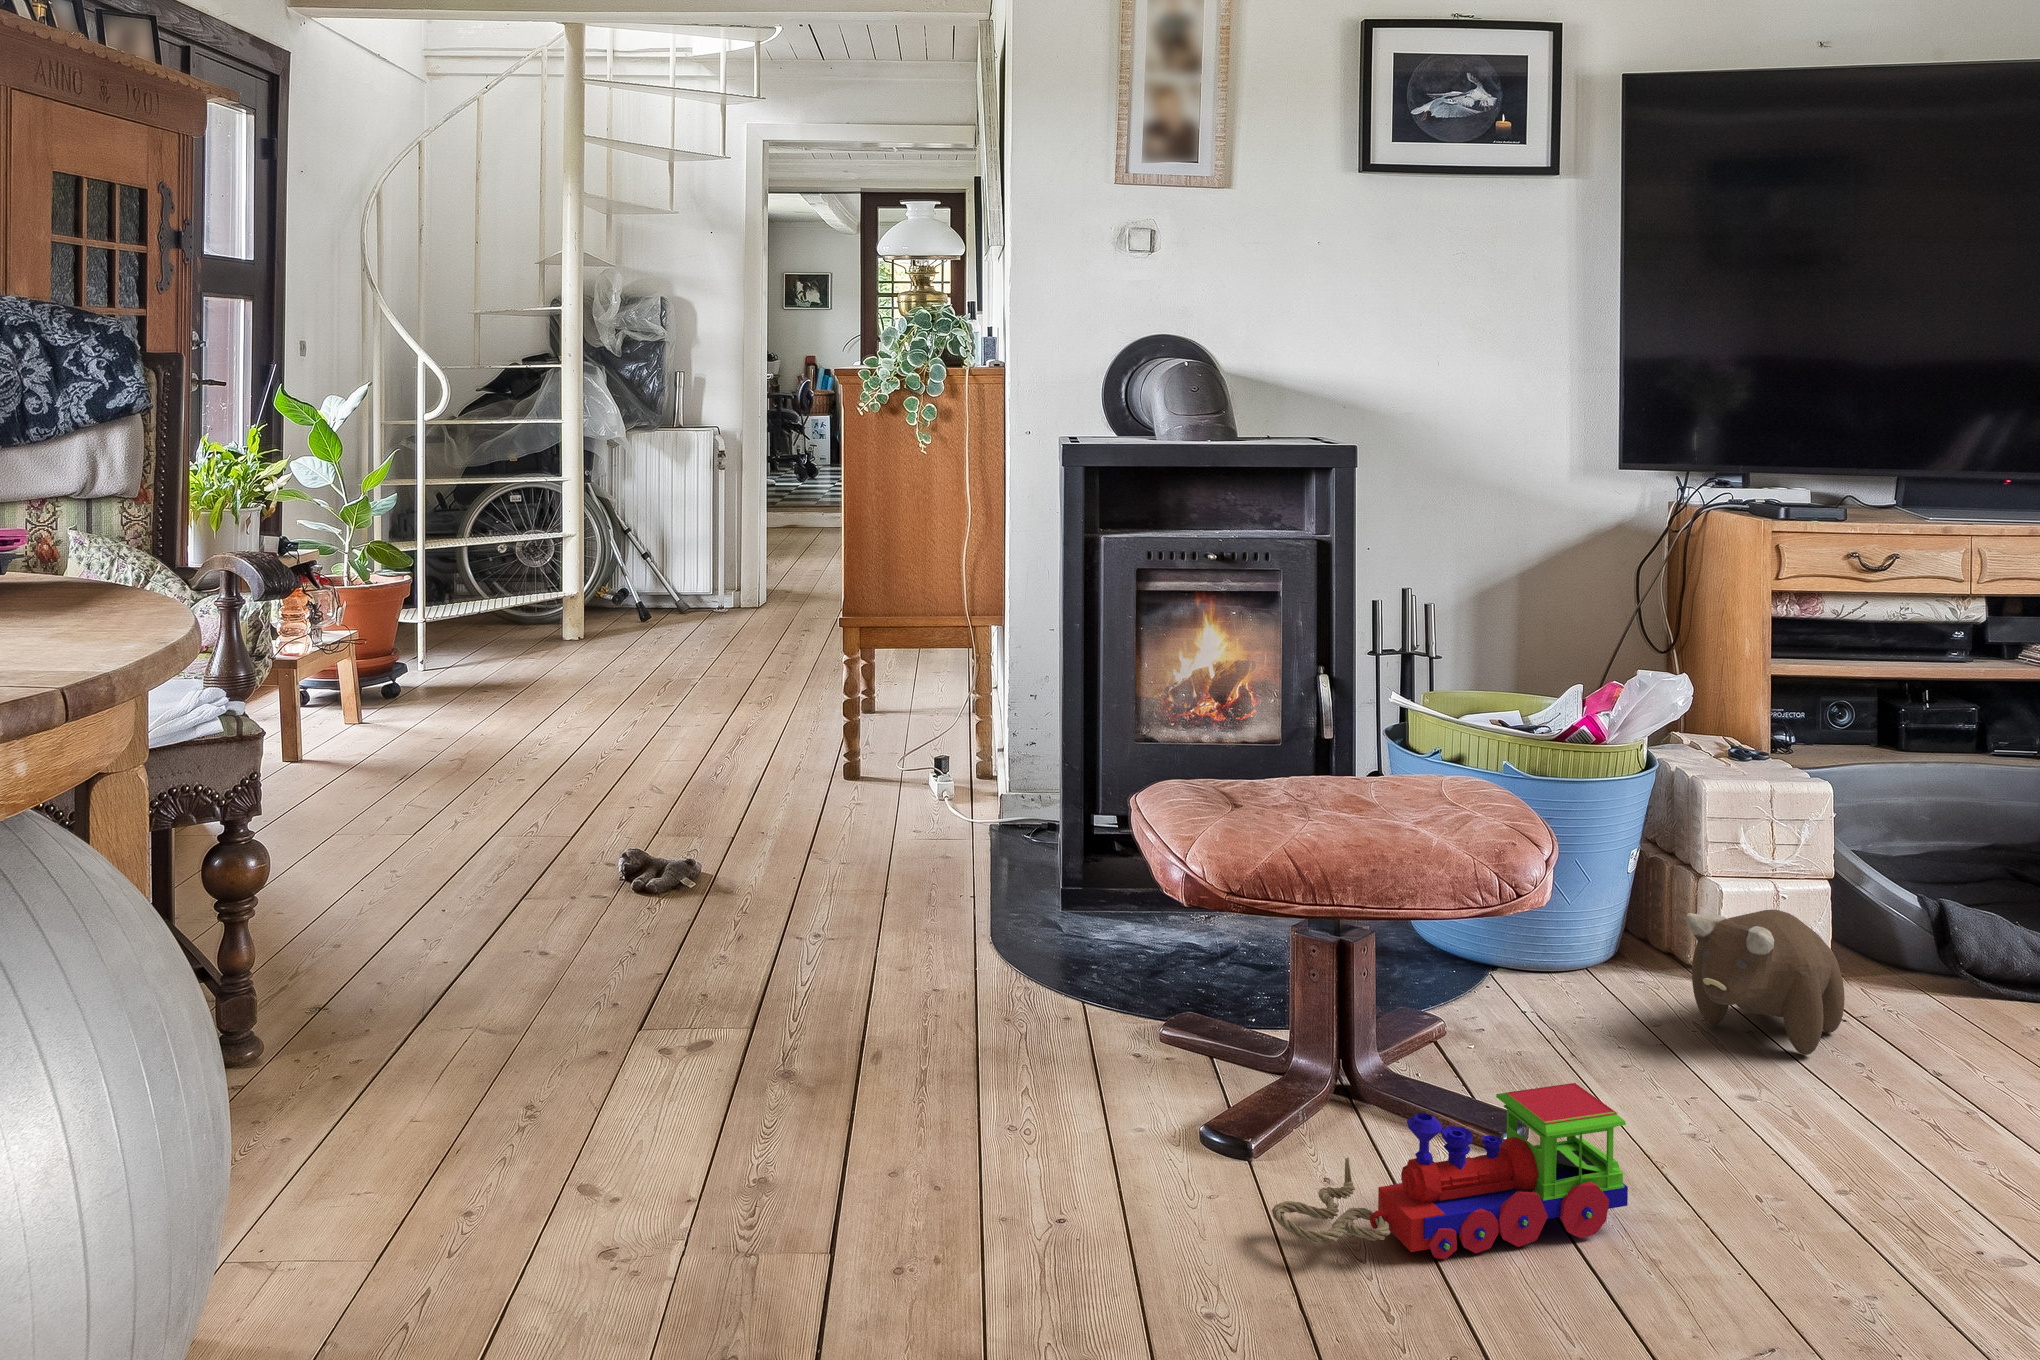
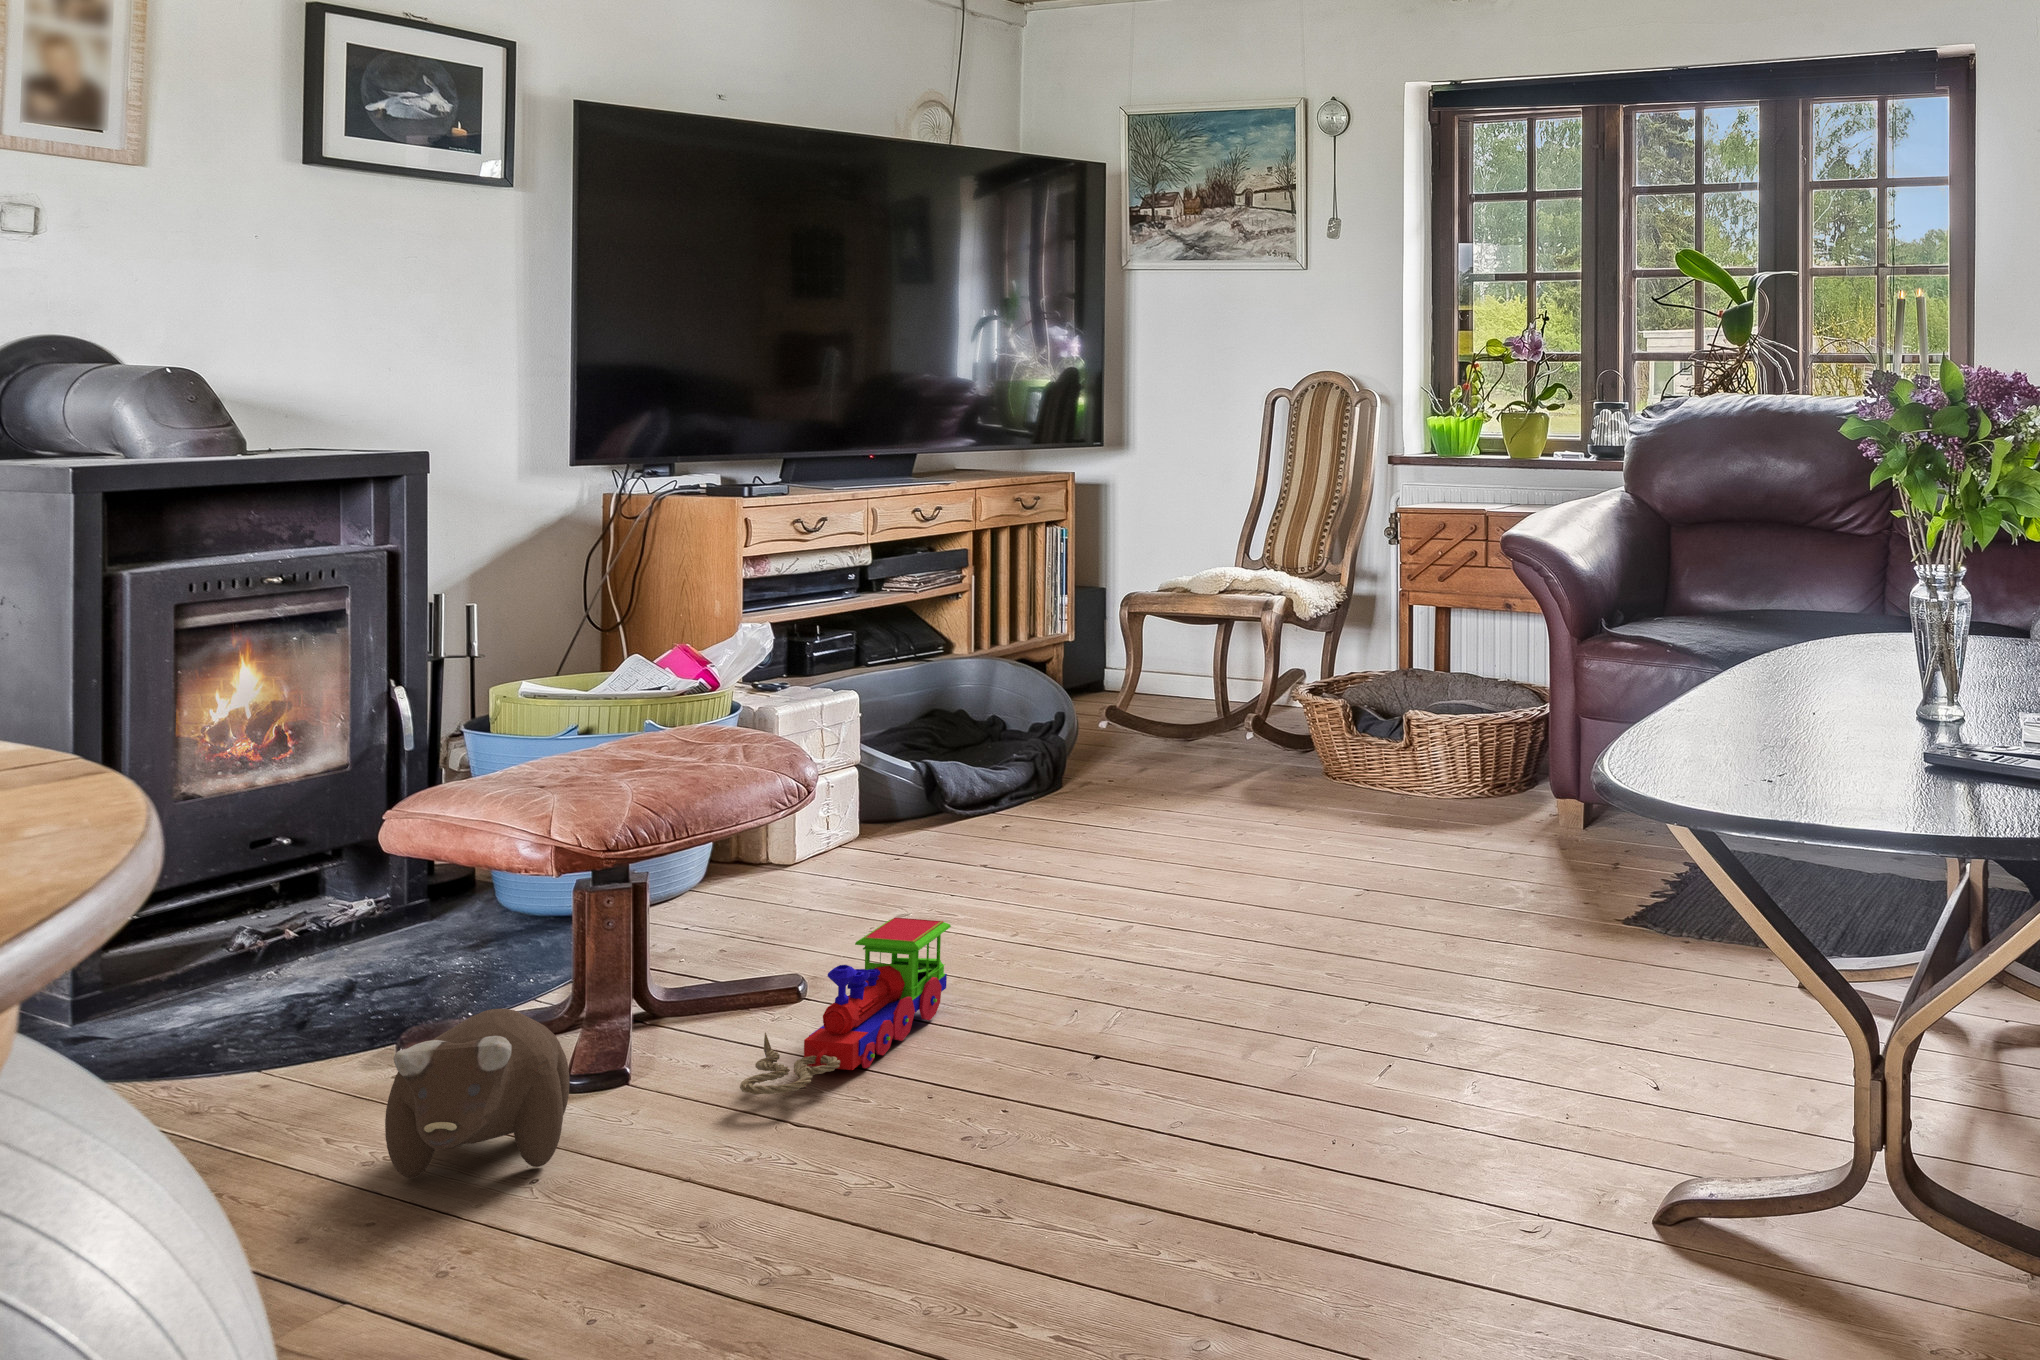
plush toy: present [1686,909,1845,1055] -> present [385,1009,570,1178]

